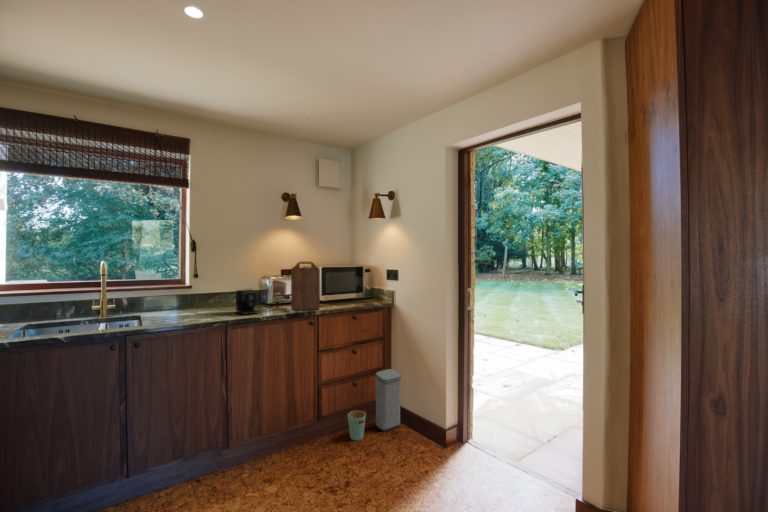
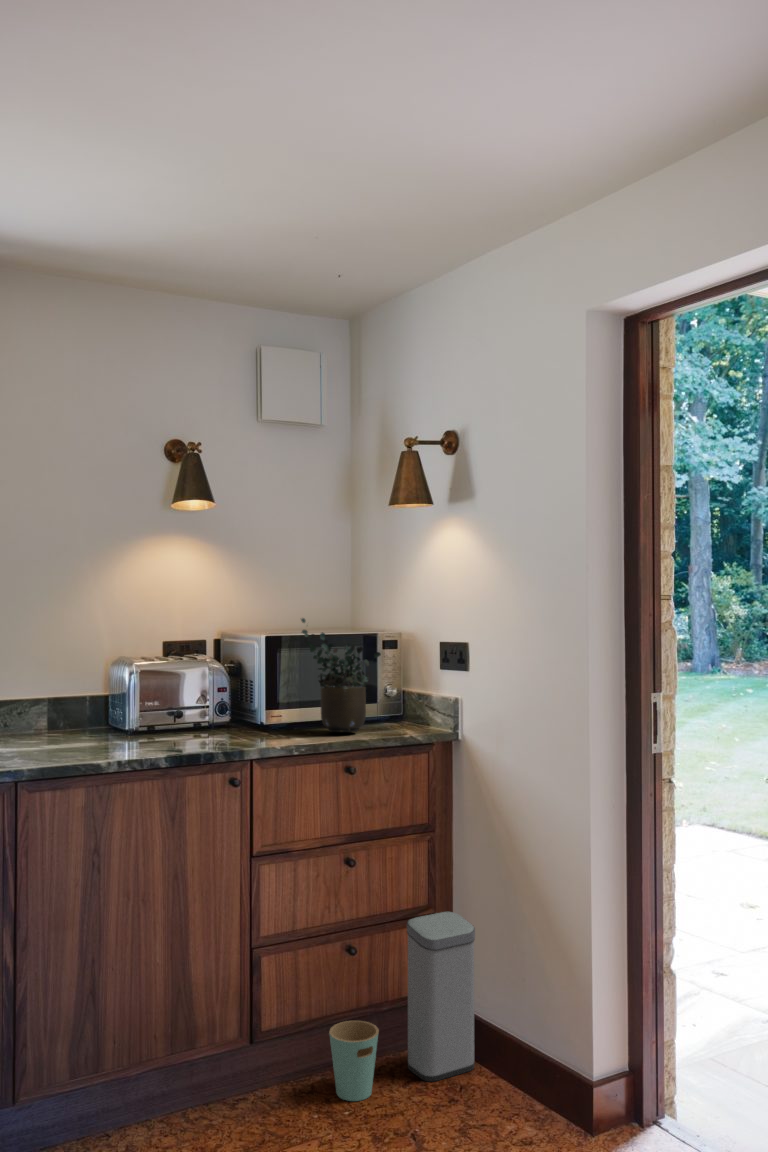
cutting board: present [291,261,320,310] -> none [183,620,257,746]
potted plant: none [335,261,366,304] -> present [301,618,381,732]
coffee maker: present [236,289,258,315] -> none [42,692,137,757]

